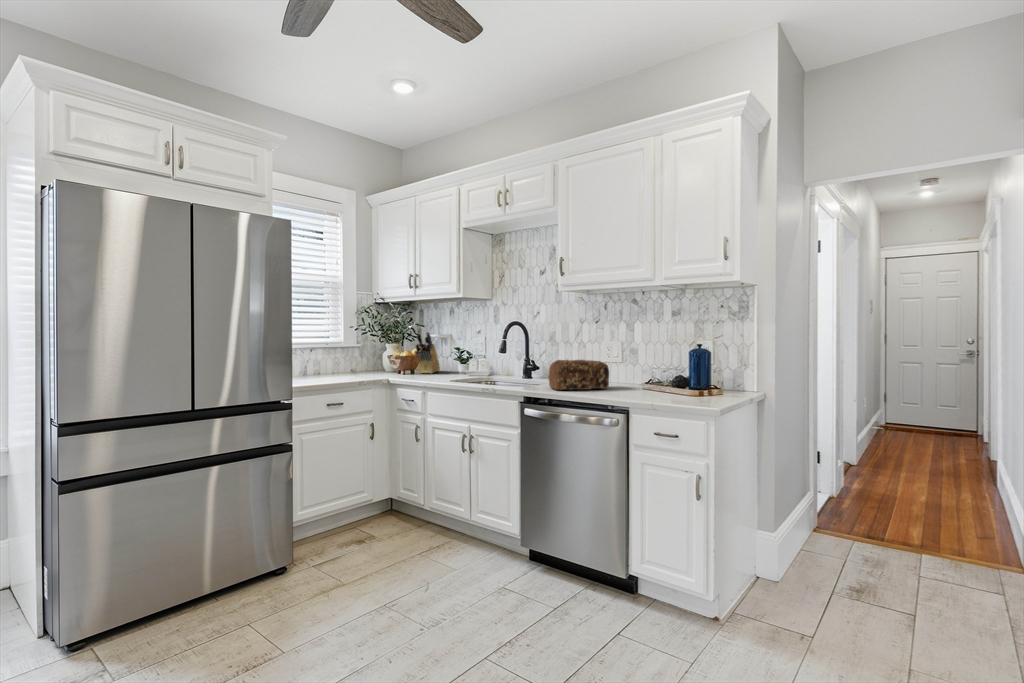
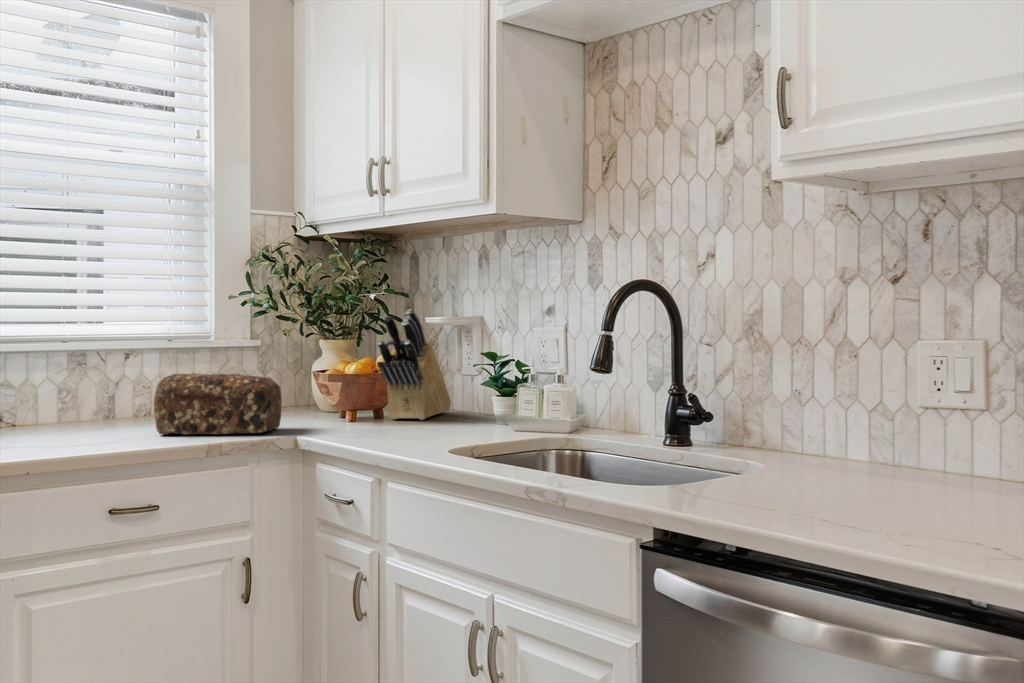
bread loaf: present [548,360,609,390] -> present [154,374,282,435]

